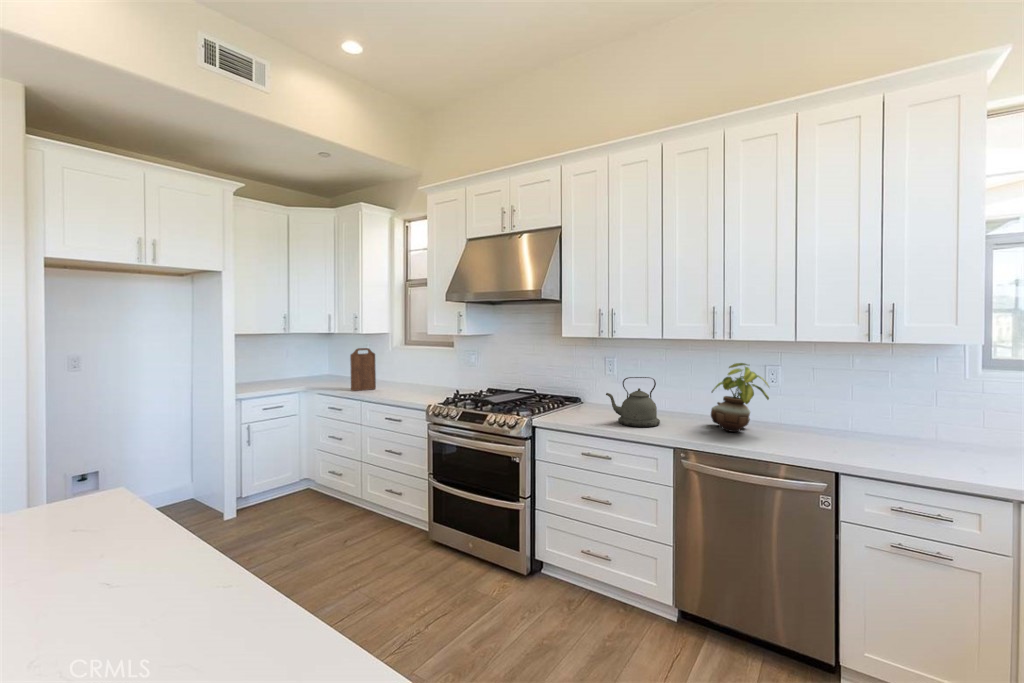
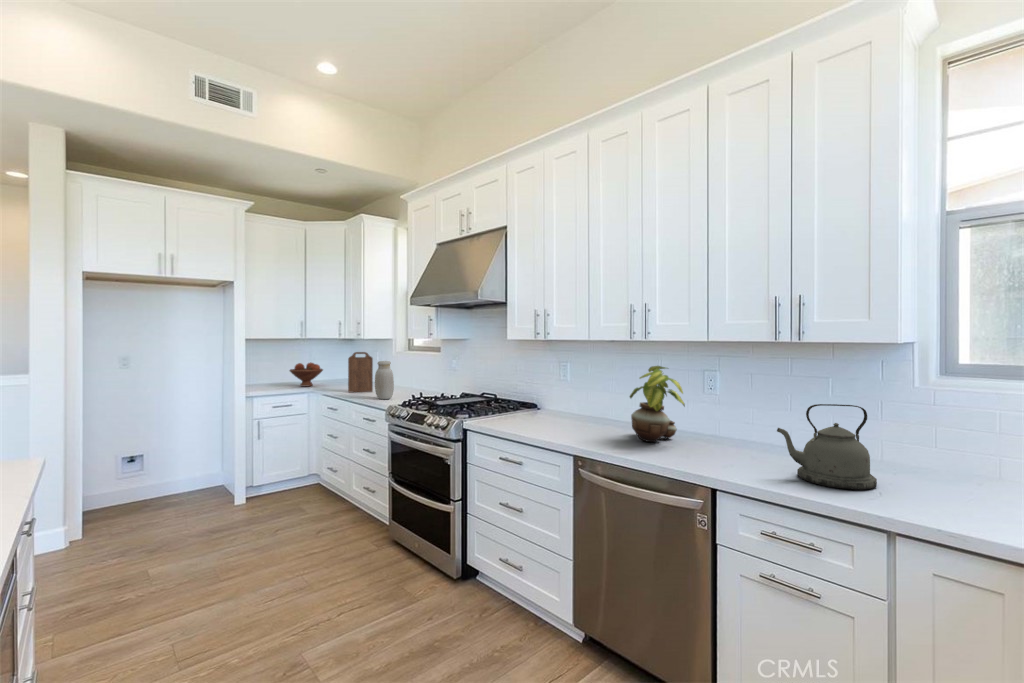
jar: none [391,358,411,398] -> present [375,361,394,399]
fruit bowl: none [273,359,311,386] -> present [290,362,323,386]
kettle: present [606,377,660,427] -> present [777,404,877,490]

